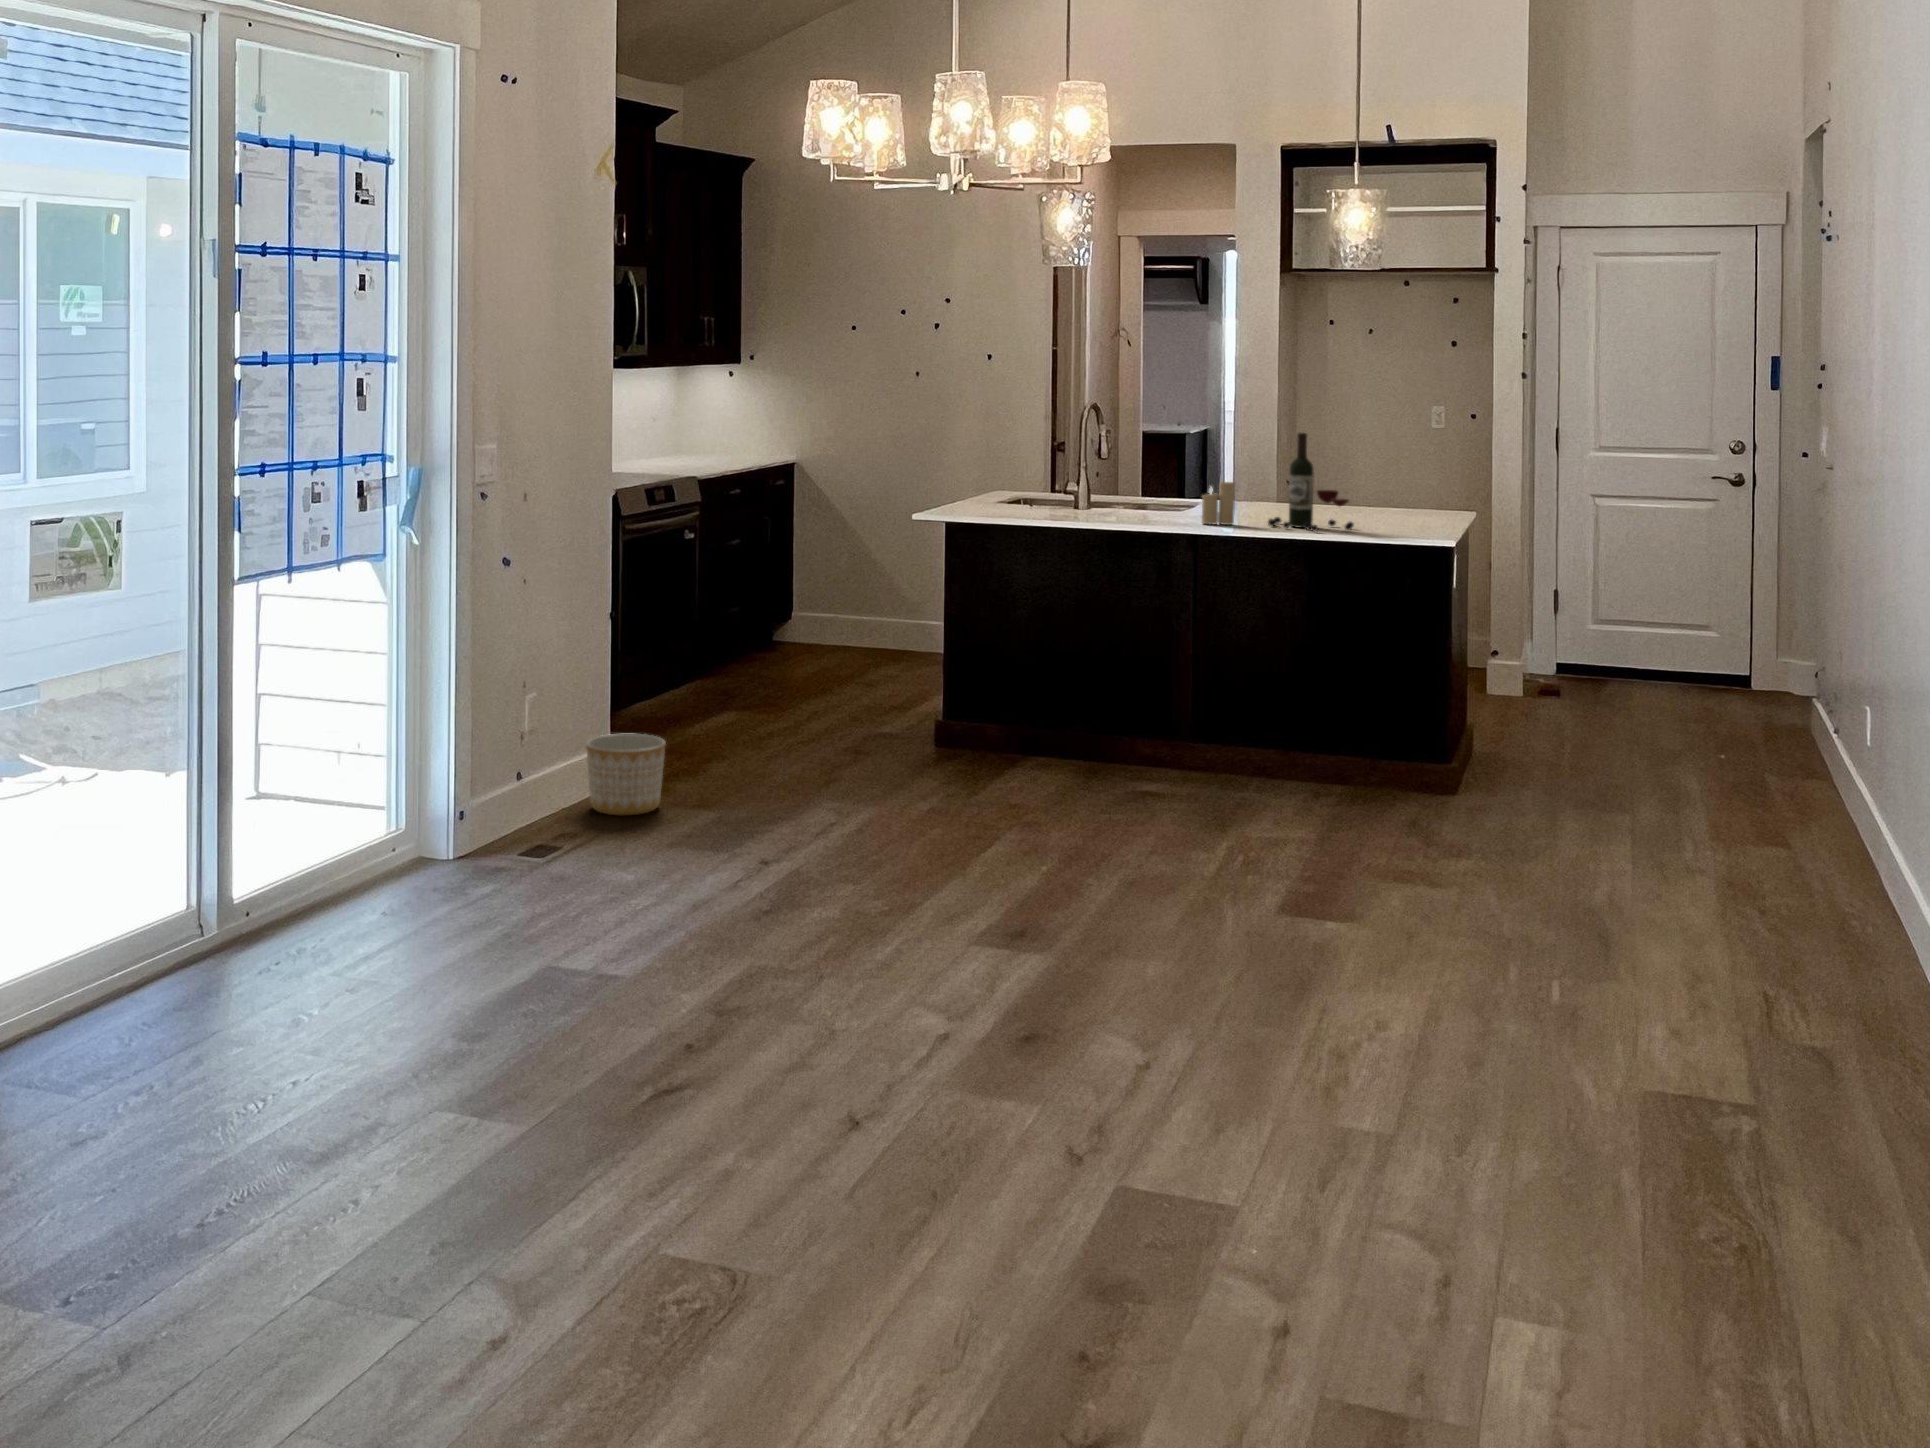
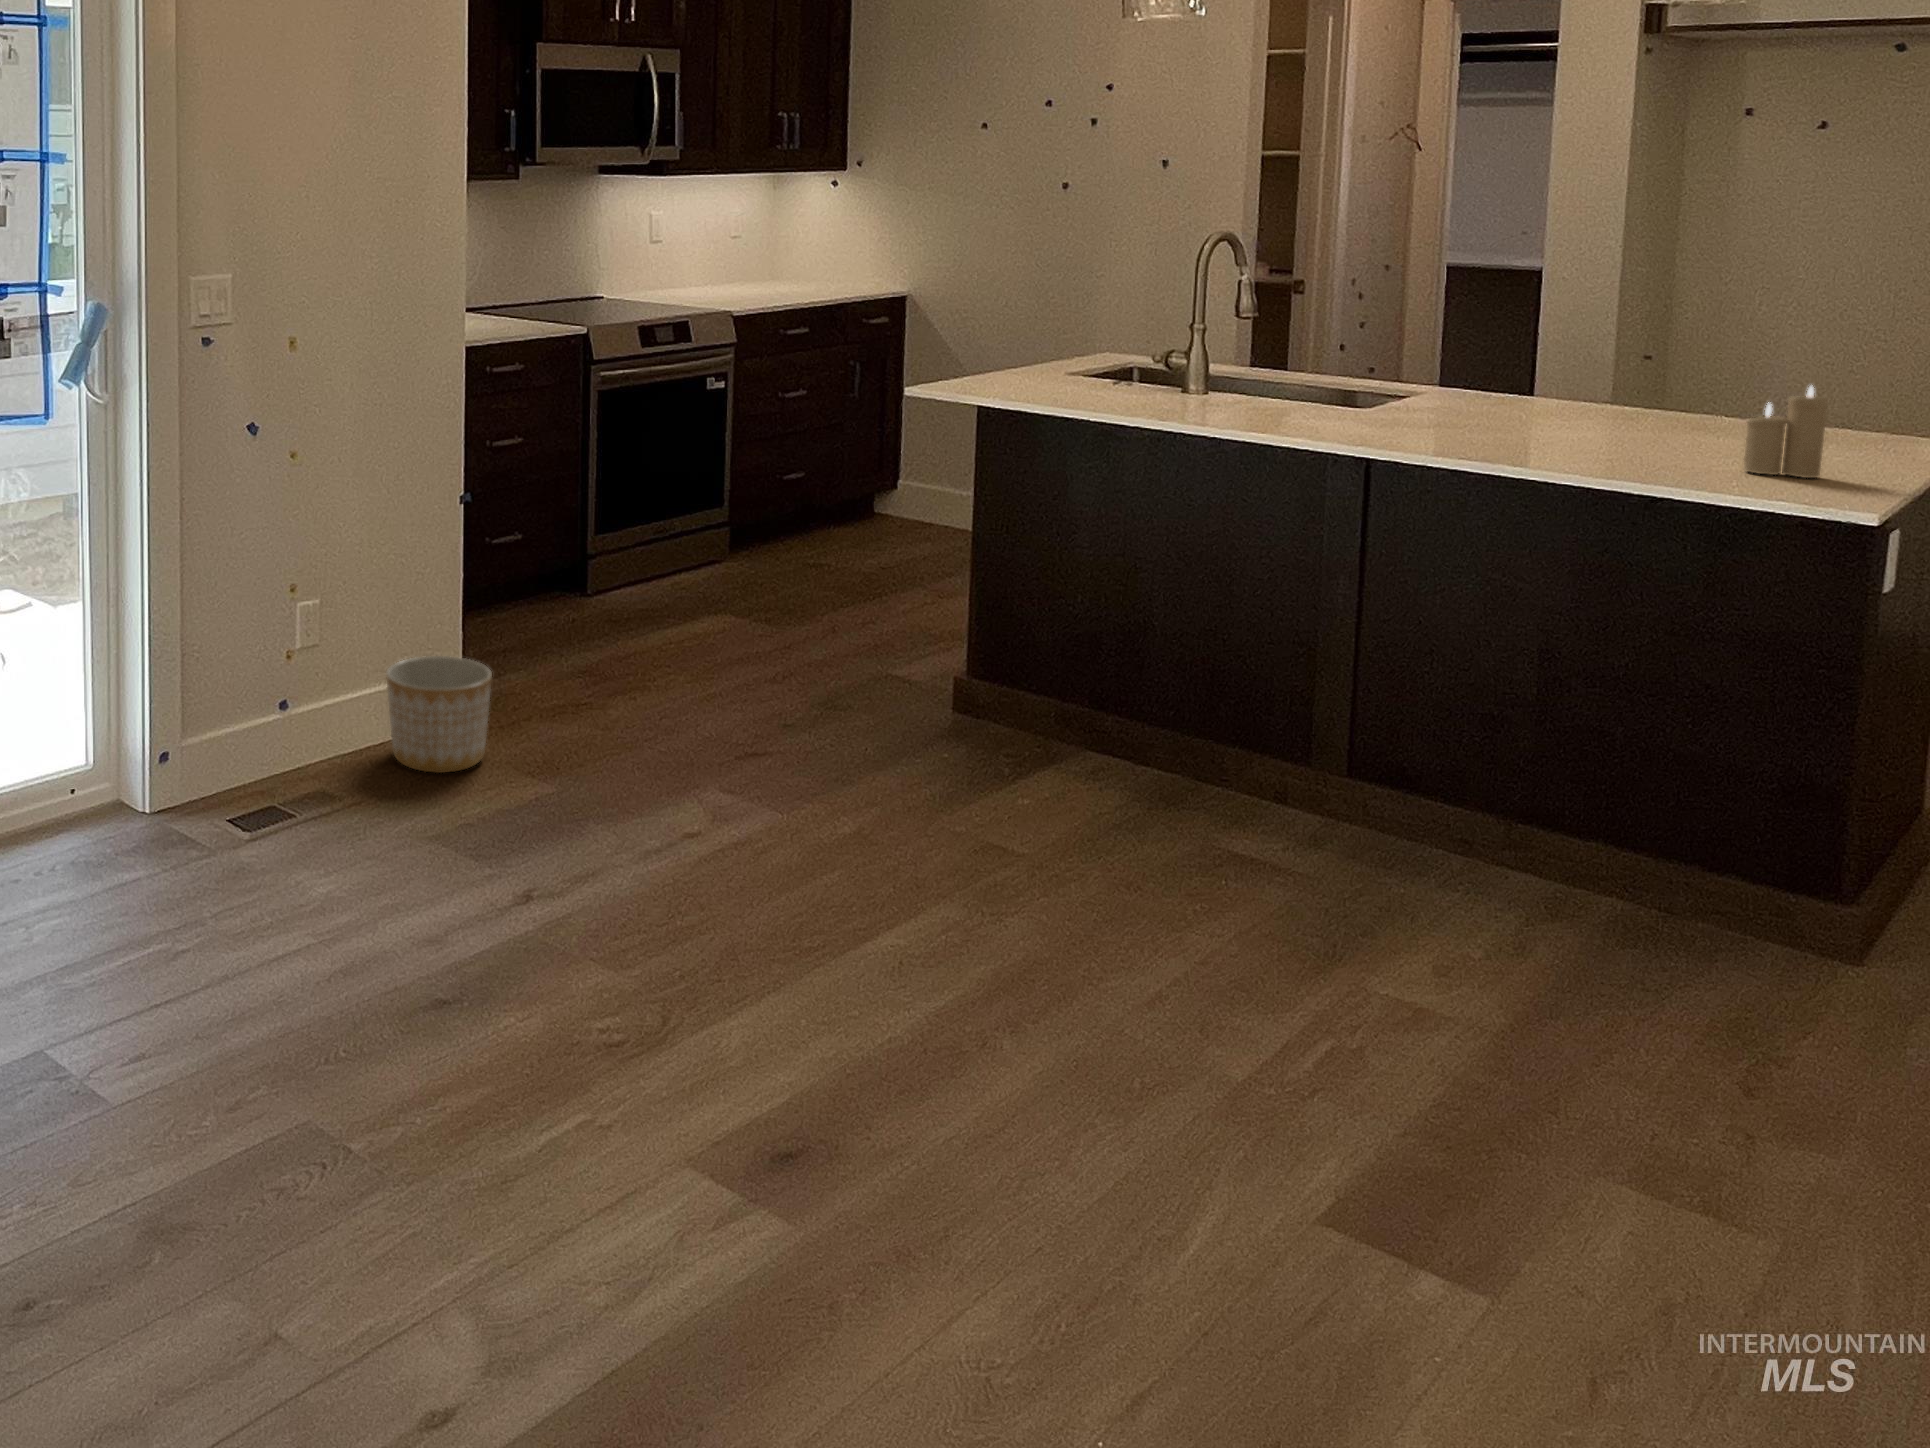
wine bottle: present [1268,433,1354,531] -> none [1513,282,1690,462]
candle: present [1202,477,1235,525] -> present [1743,386,1828,478]

